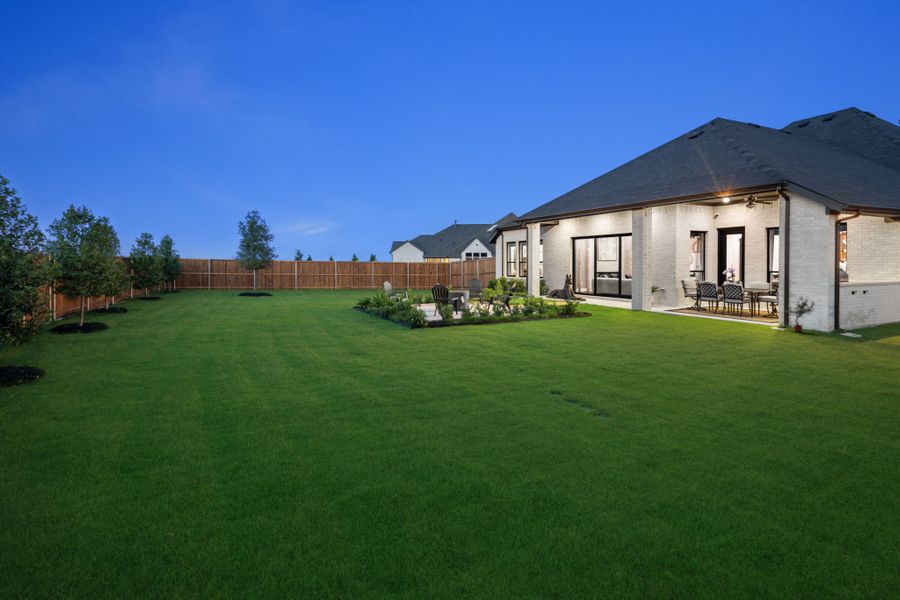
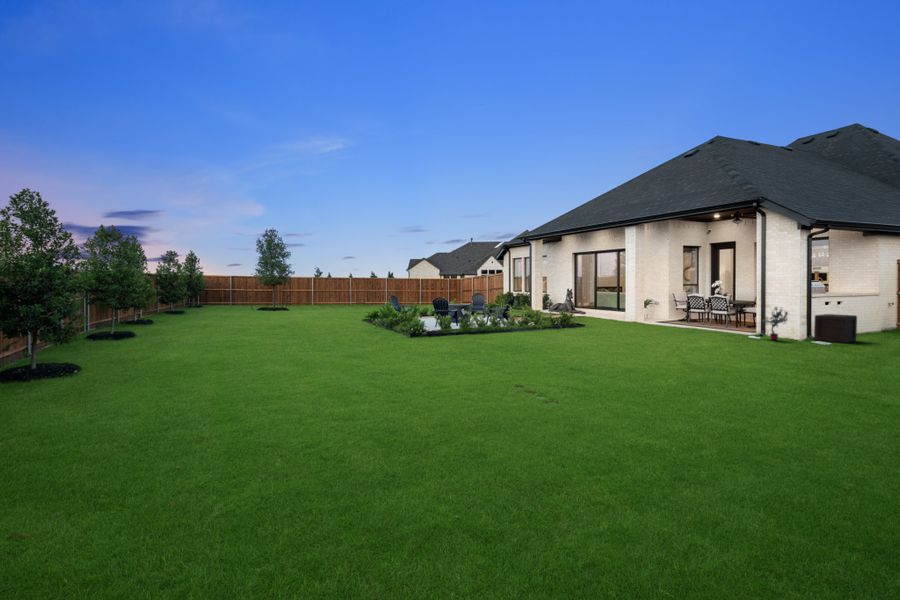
wooden crate: none [840,304,886,335] -> present [814,314,857,343]

